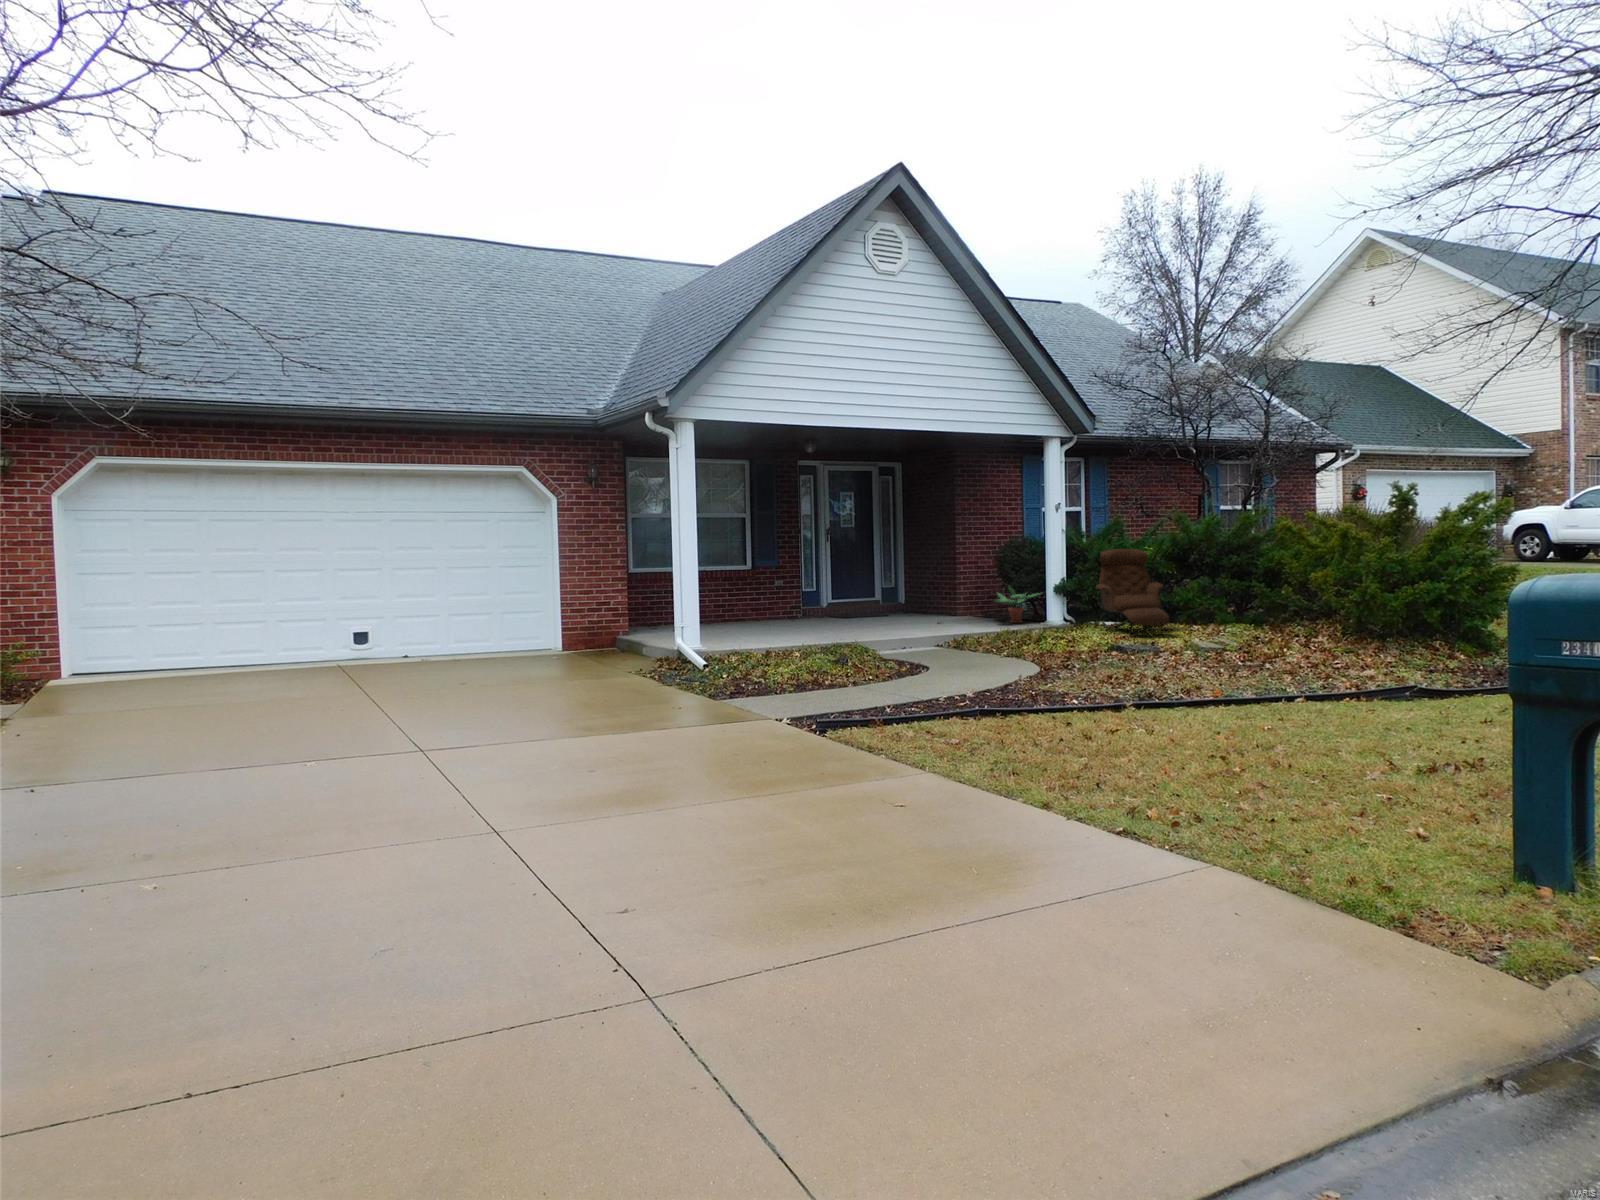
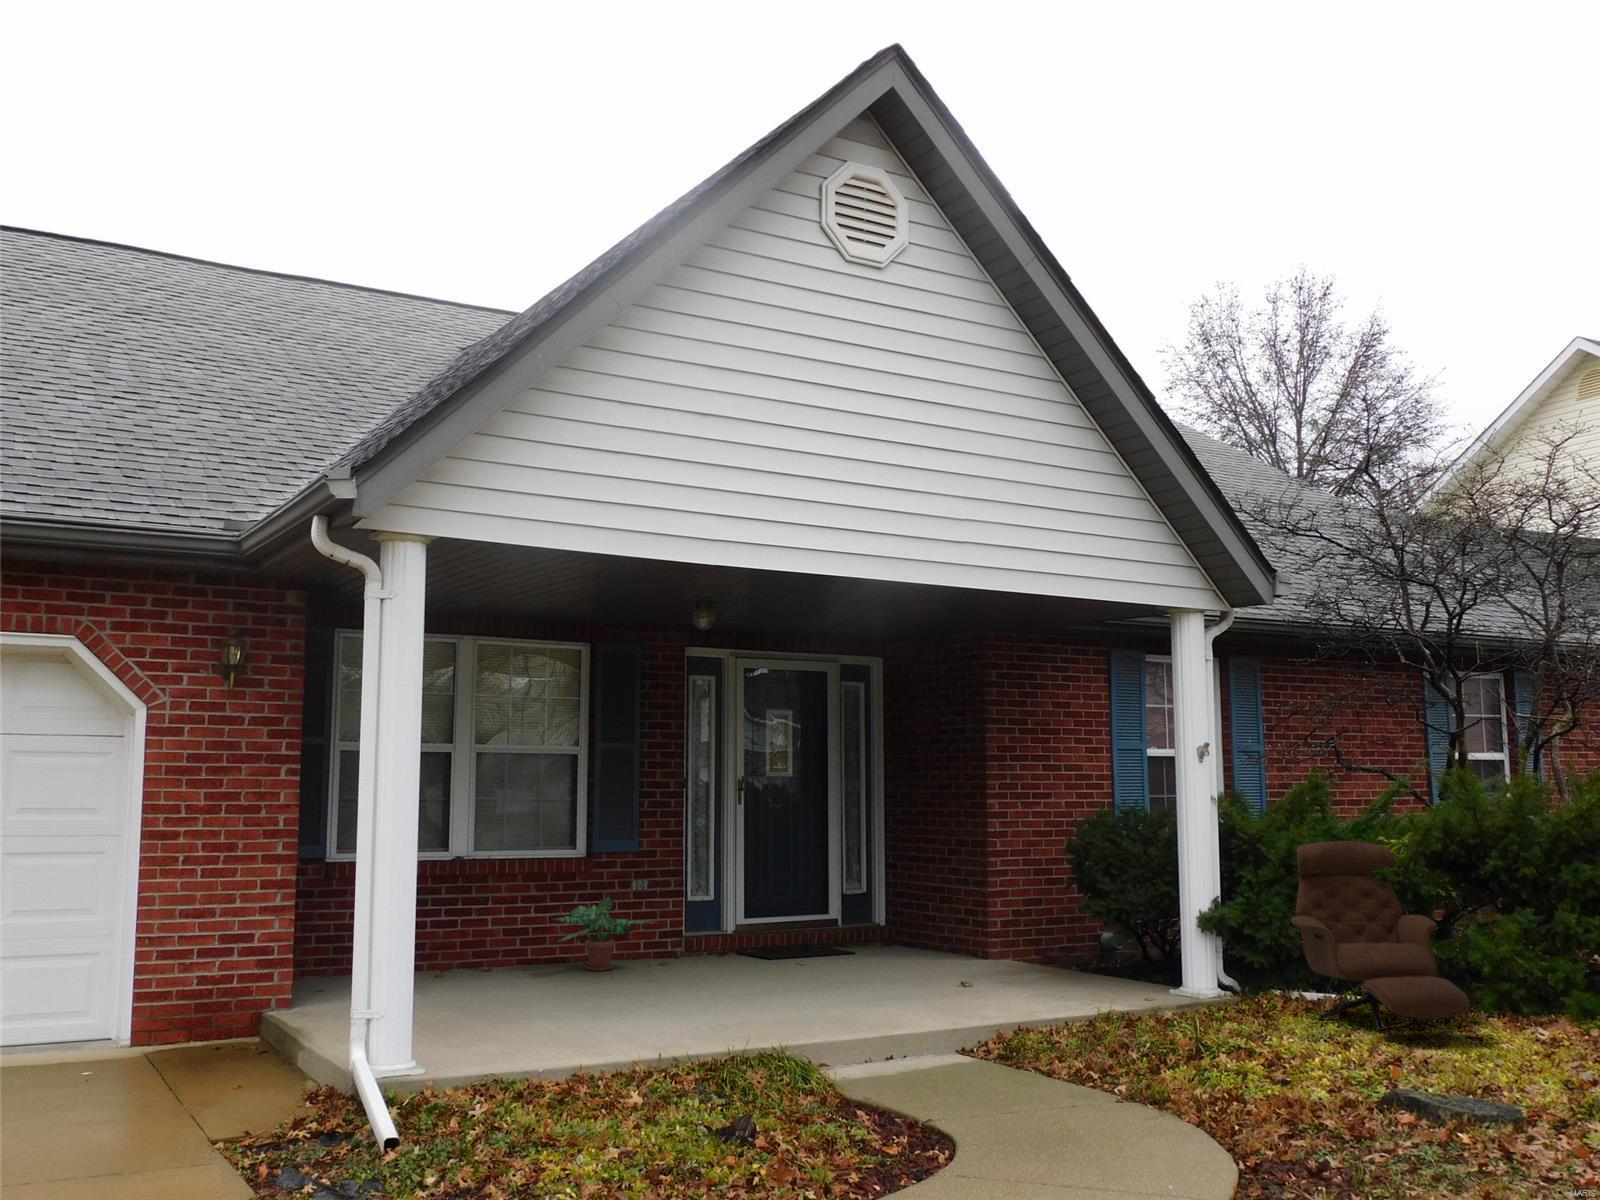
potted plant: present [994,586,1040,623] -> present [556,897,648,971]

